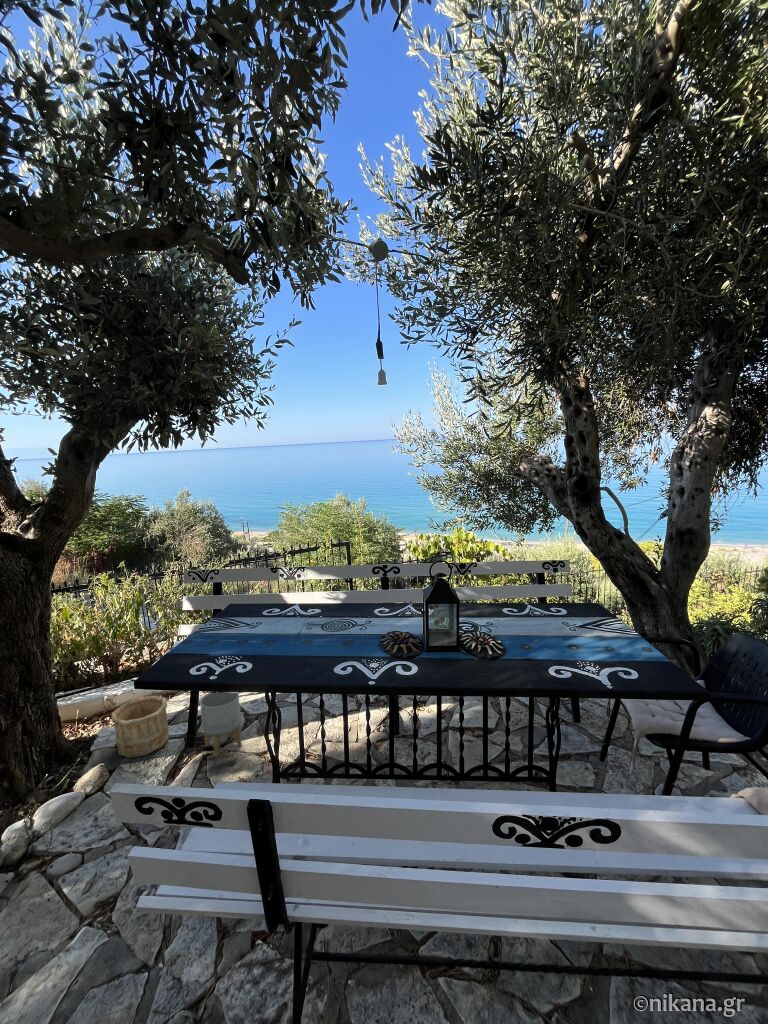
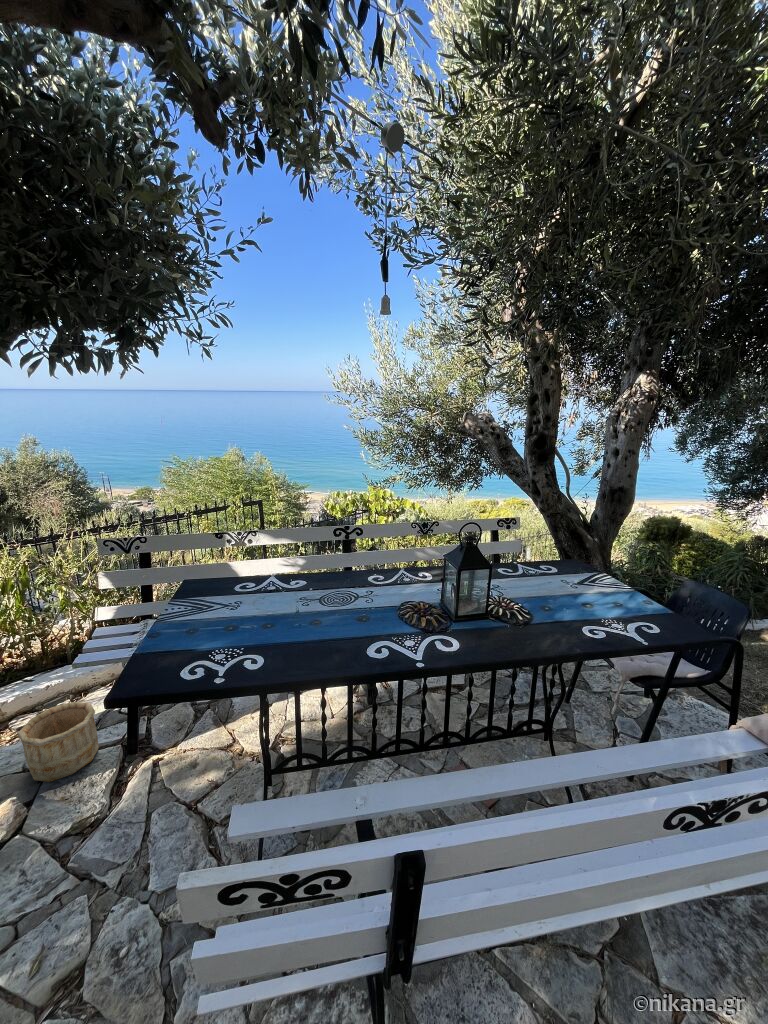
planter: present [200,693,242,757] -> none [142,682,195,760]

